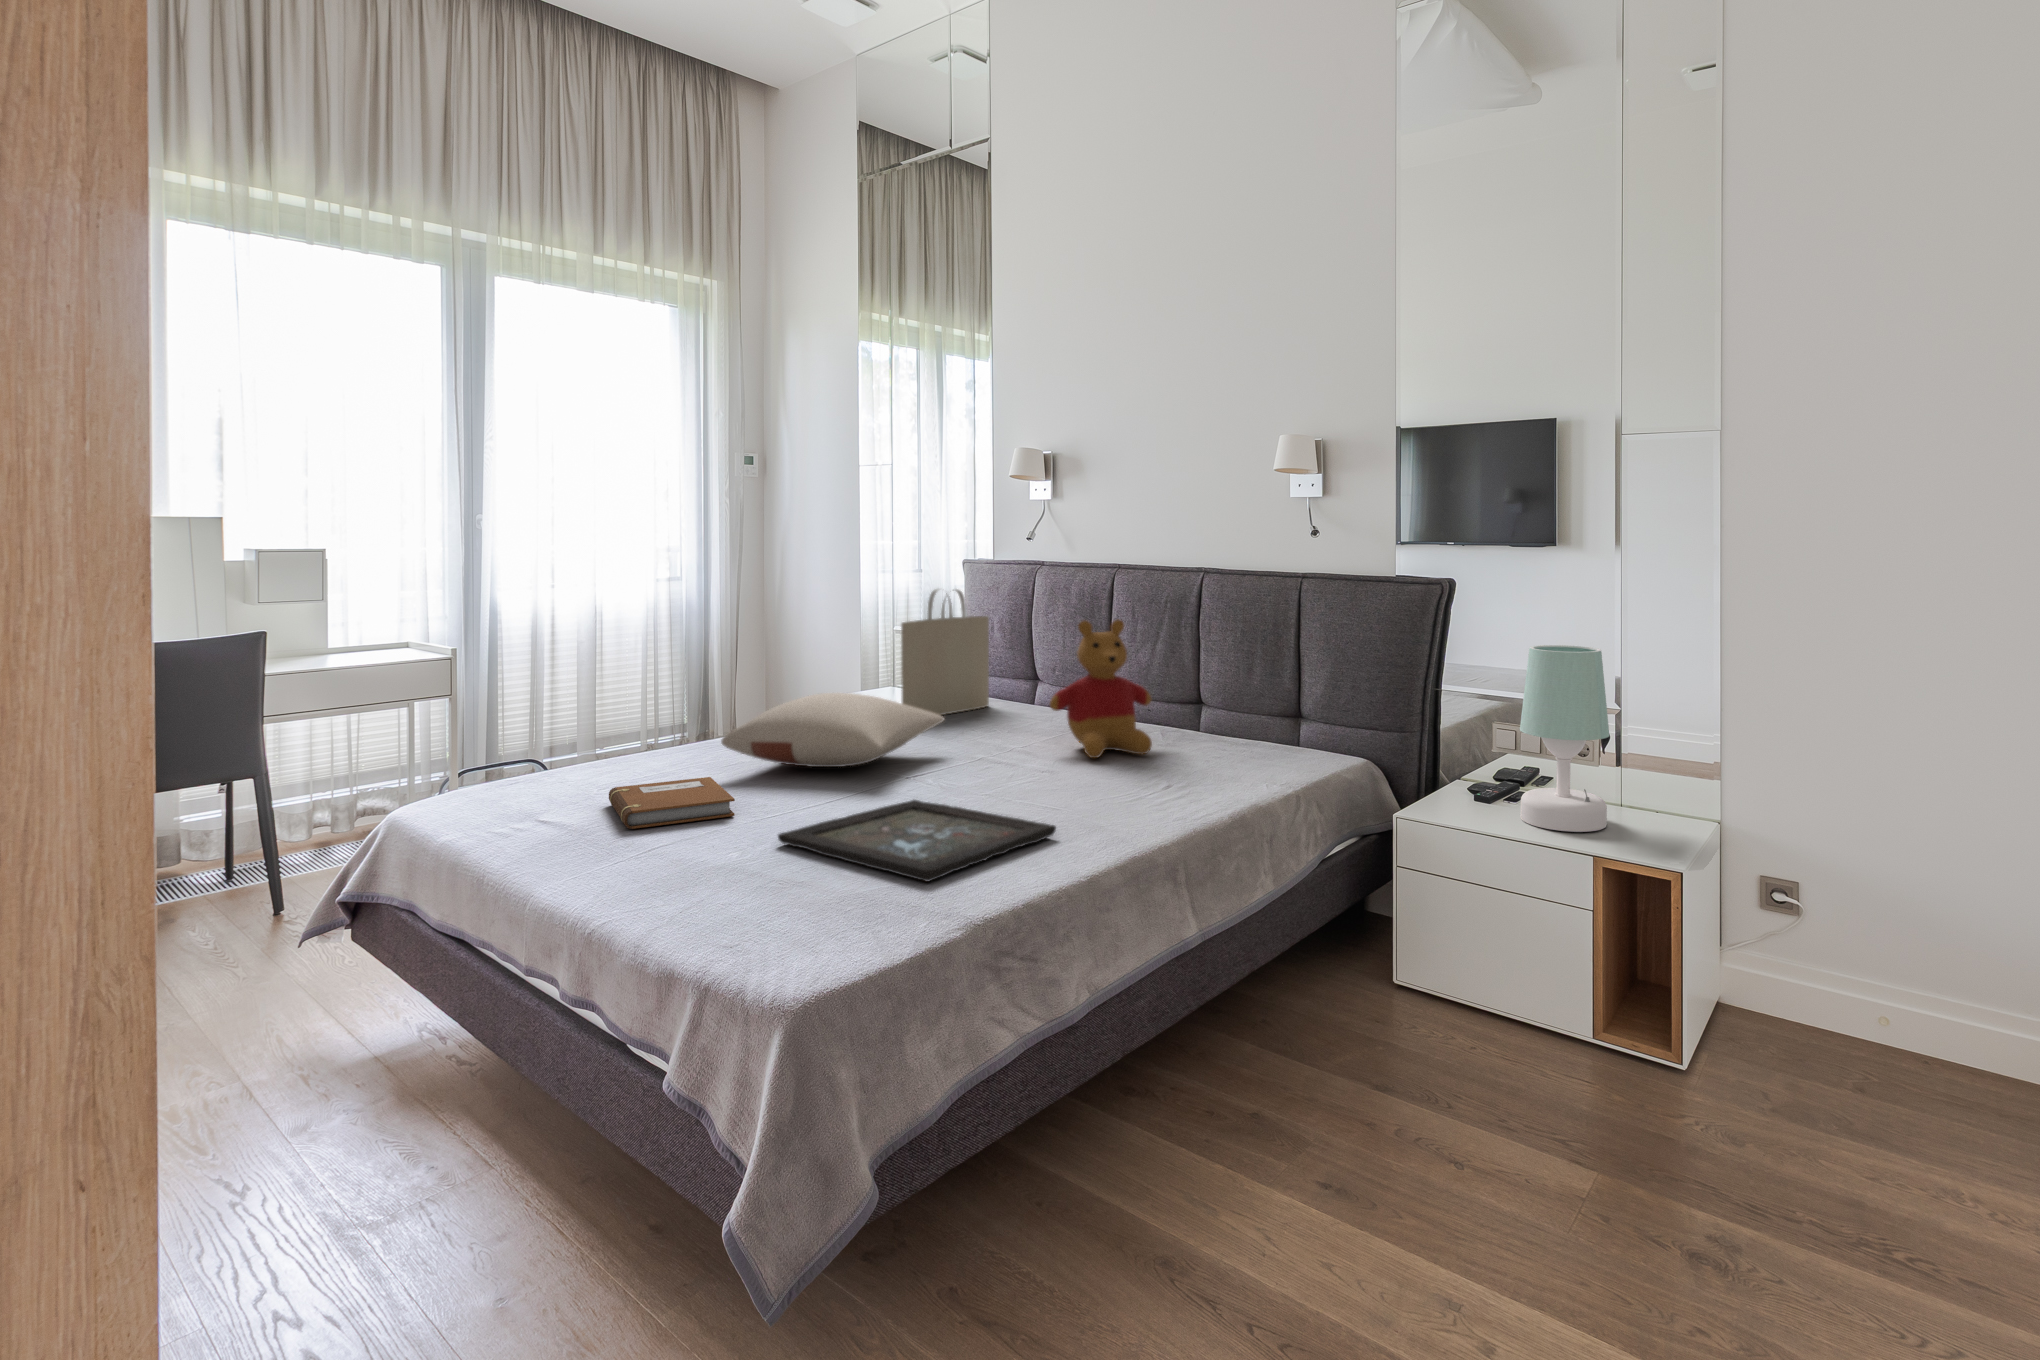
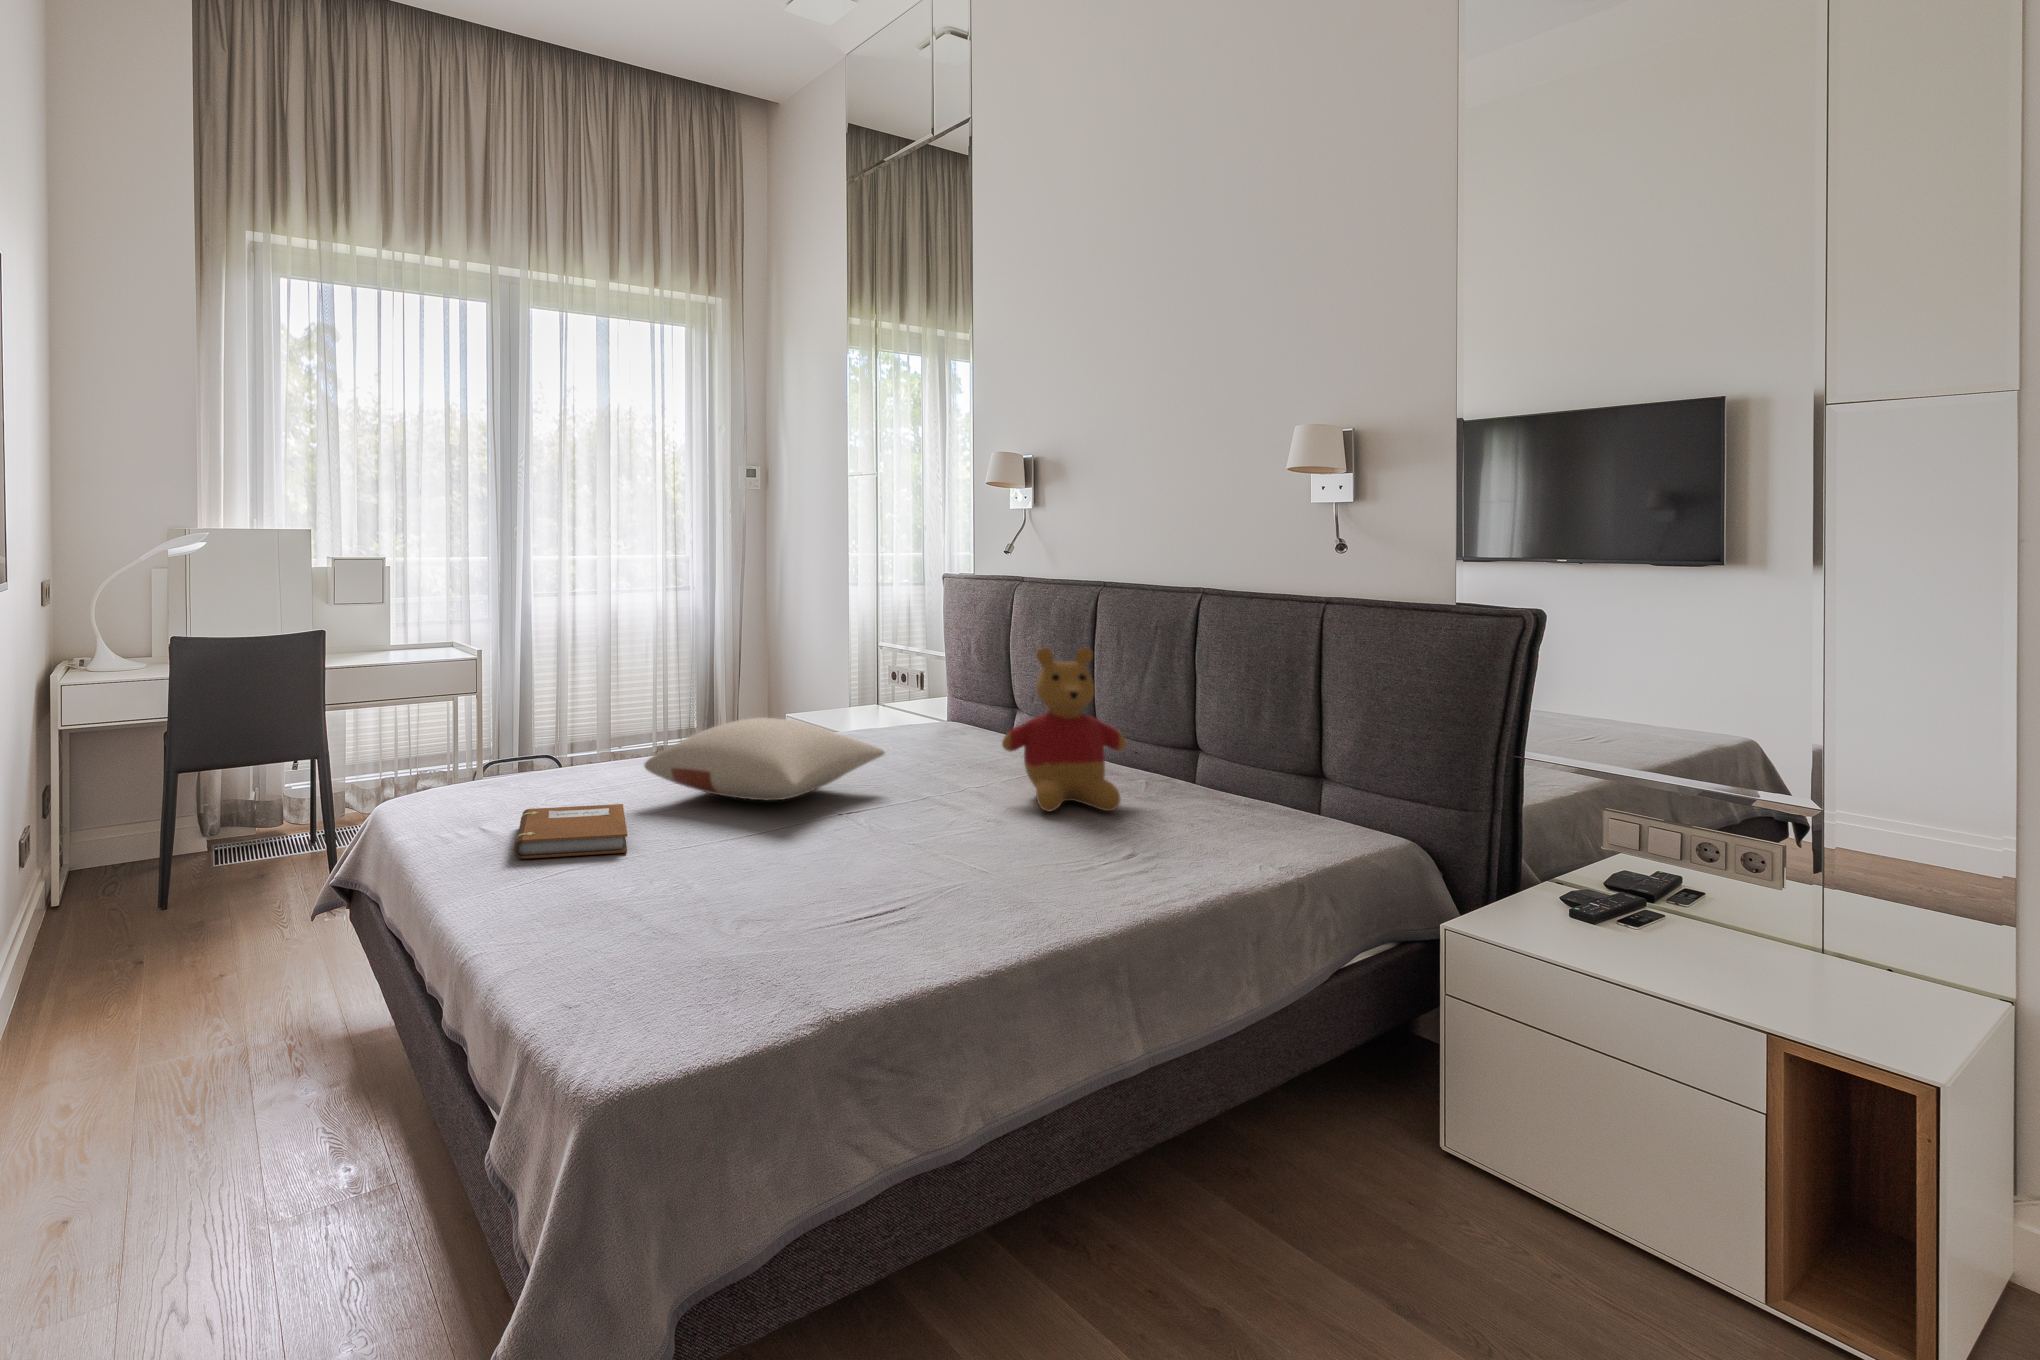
tote bag: present [901,589,989,715] -> none [860,605,961,746]
table lamp: present [1520,645,1609,832] -> none [1640,708,1797,991]
tray: present [778,800,1056,881] -> none [647,851,956,969]

